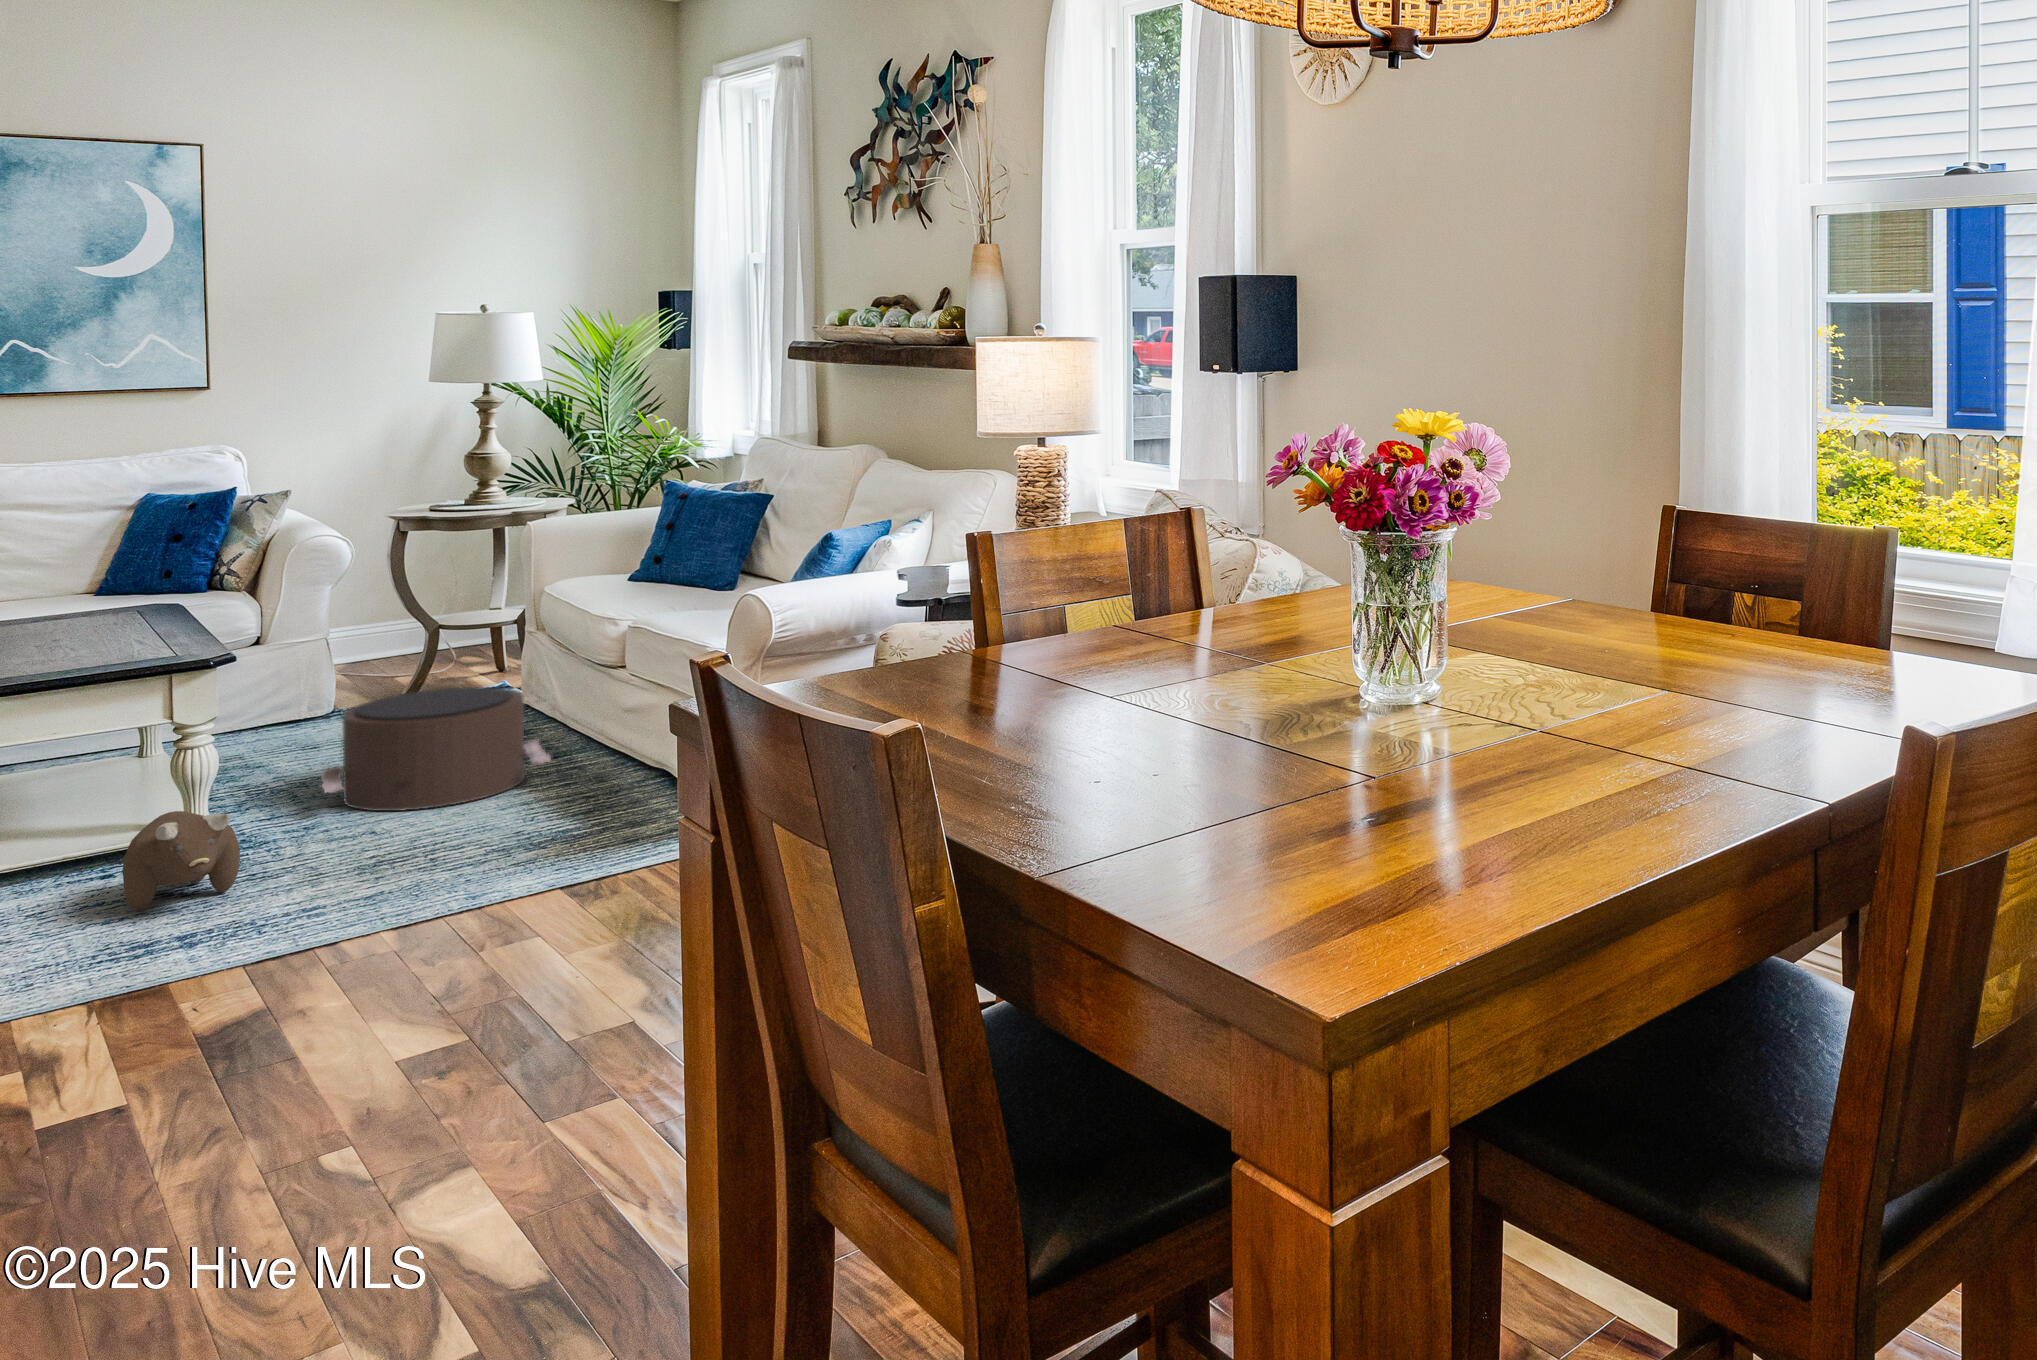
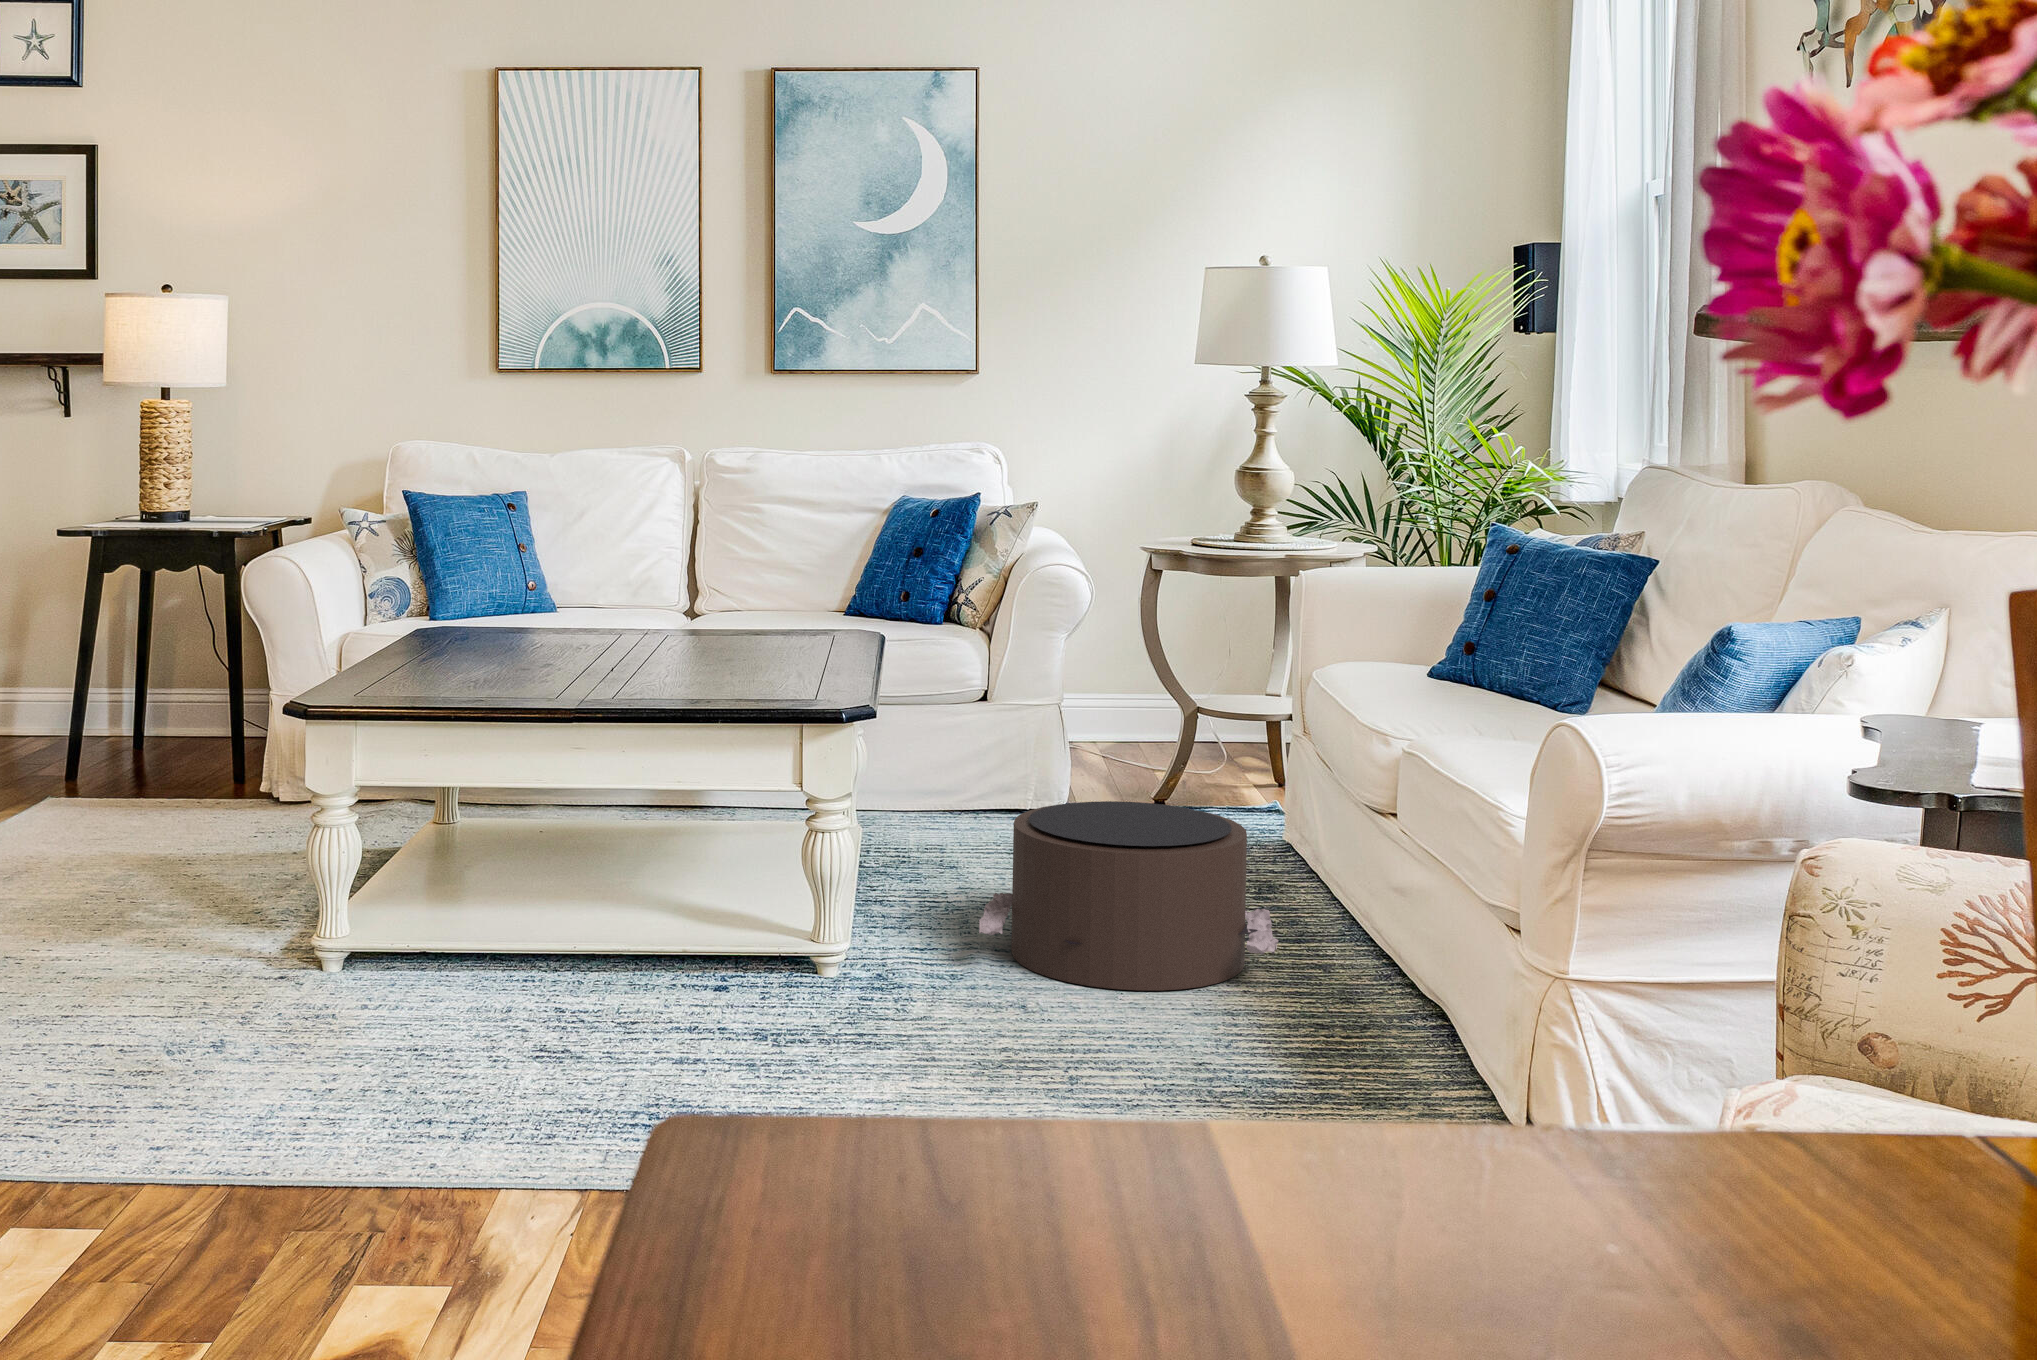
plush toy: present [123,811,240,911] -> none [699,925,834,1061]

